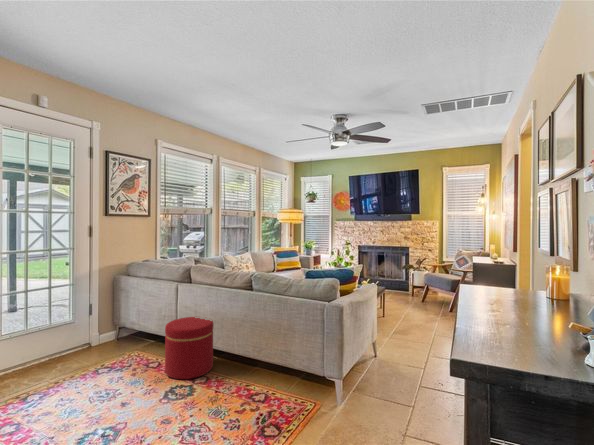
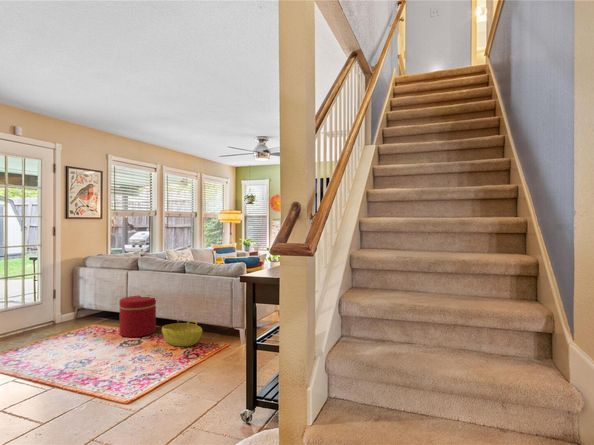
basket: none [222,360,281,406] -> present [162,320,202,347]

